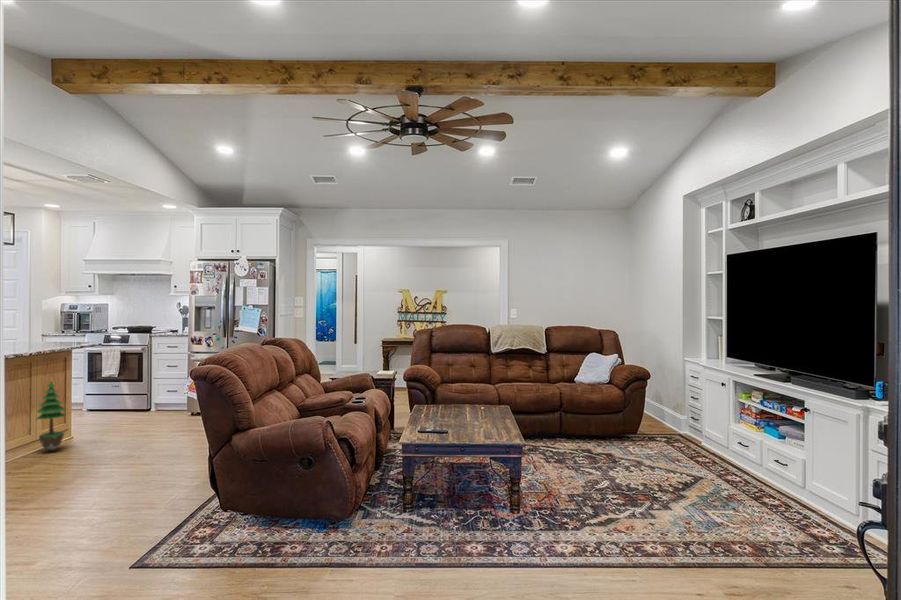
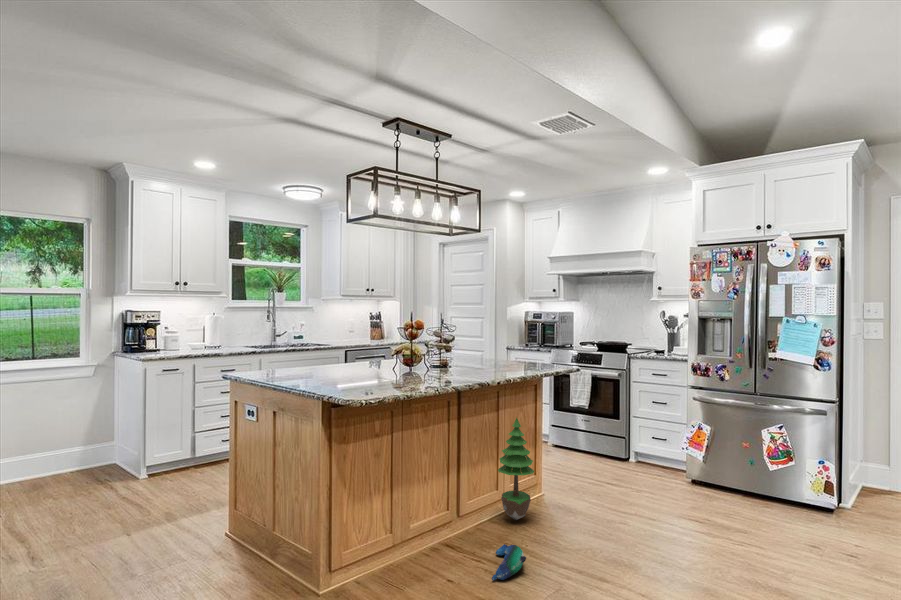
plush toy: none [33,456,59,476] -> present [492,544,526,580]

